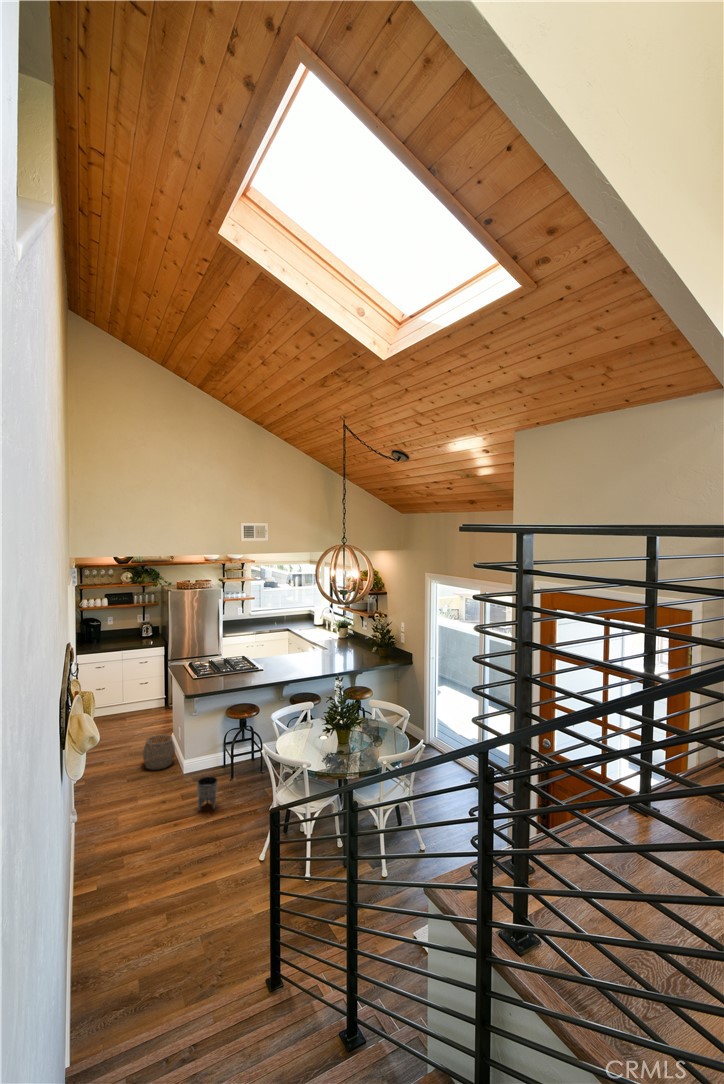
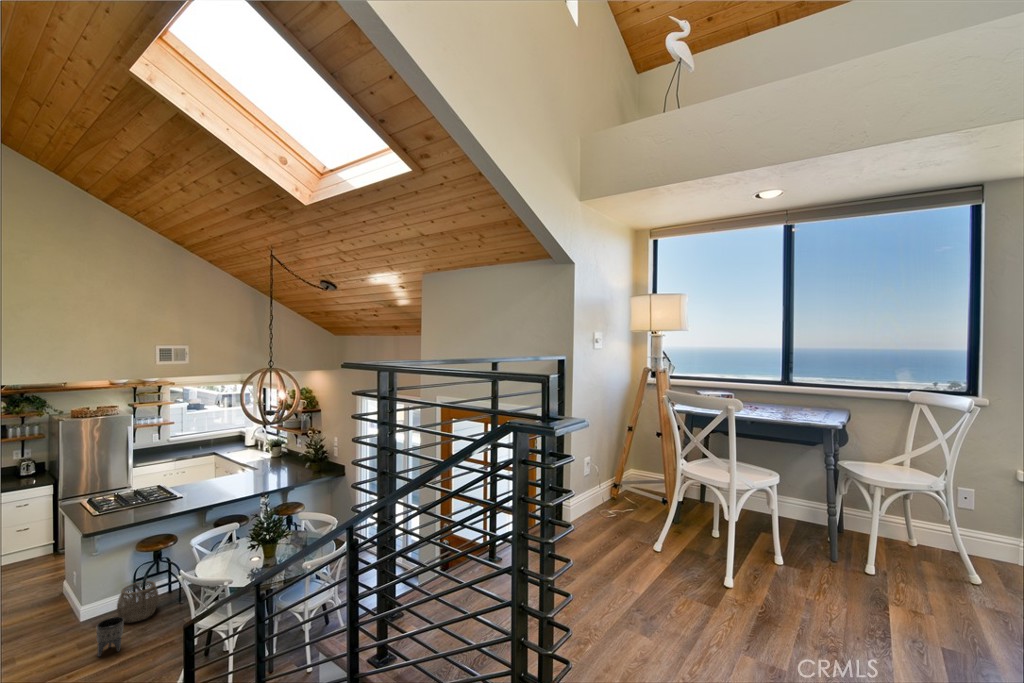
woven basket: present [143,735,175,770] -> present [117,581,159,623]

